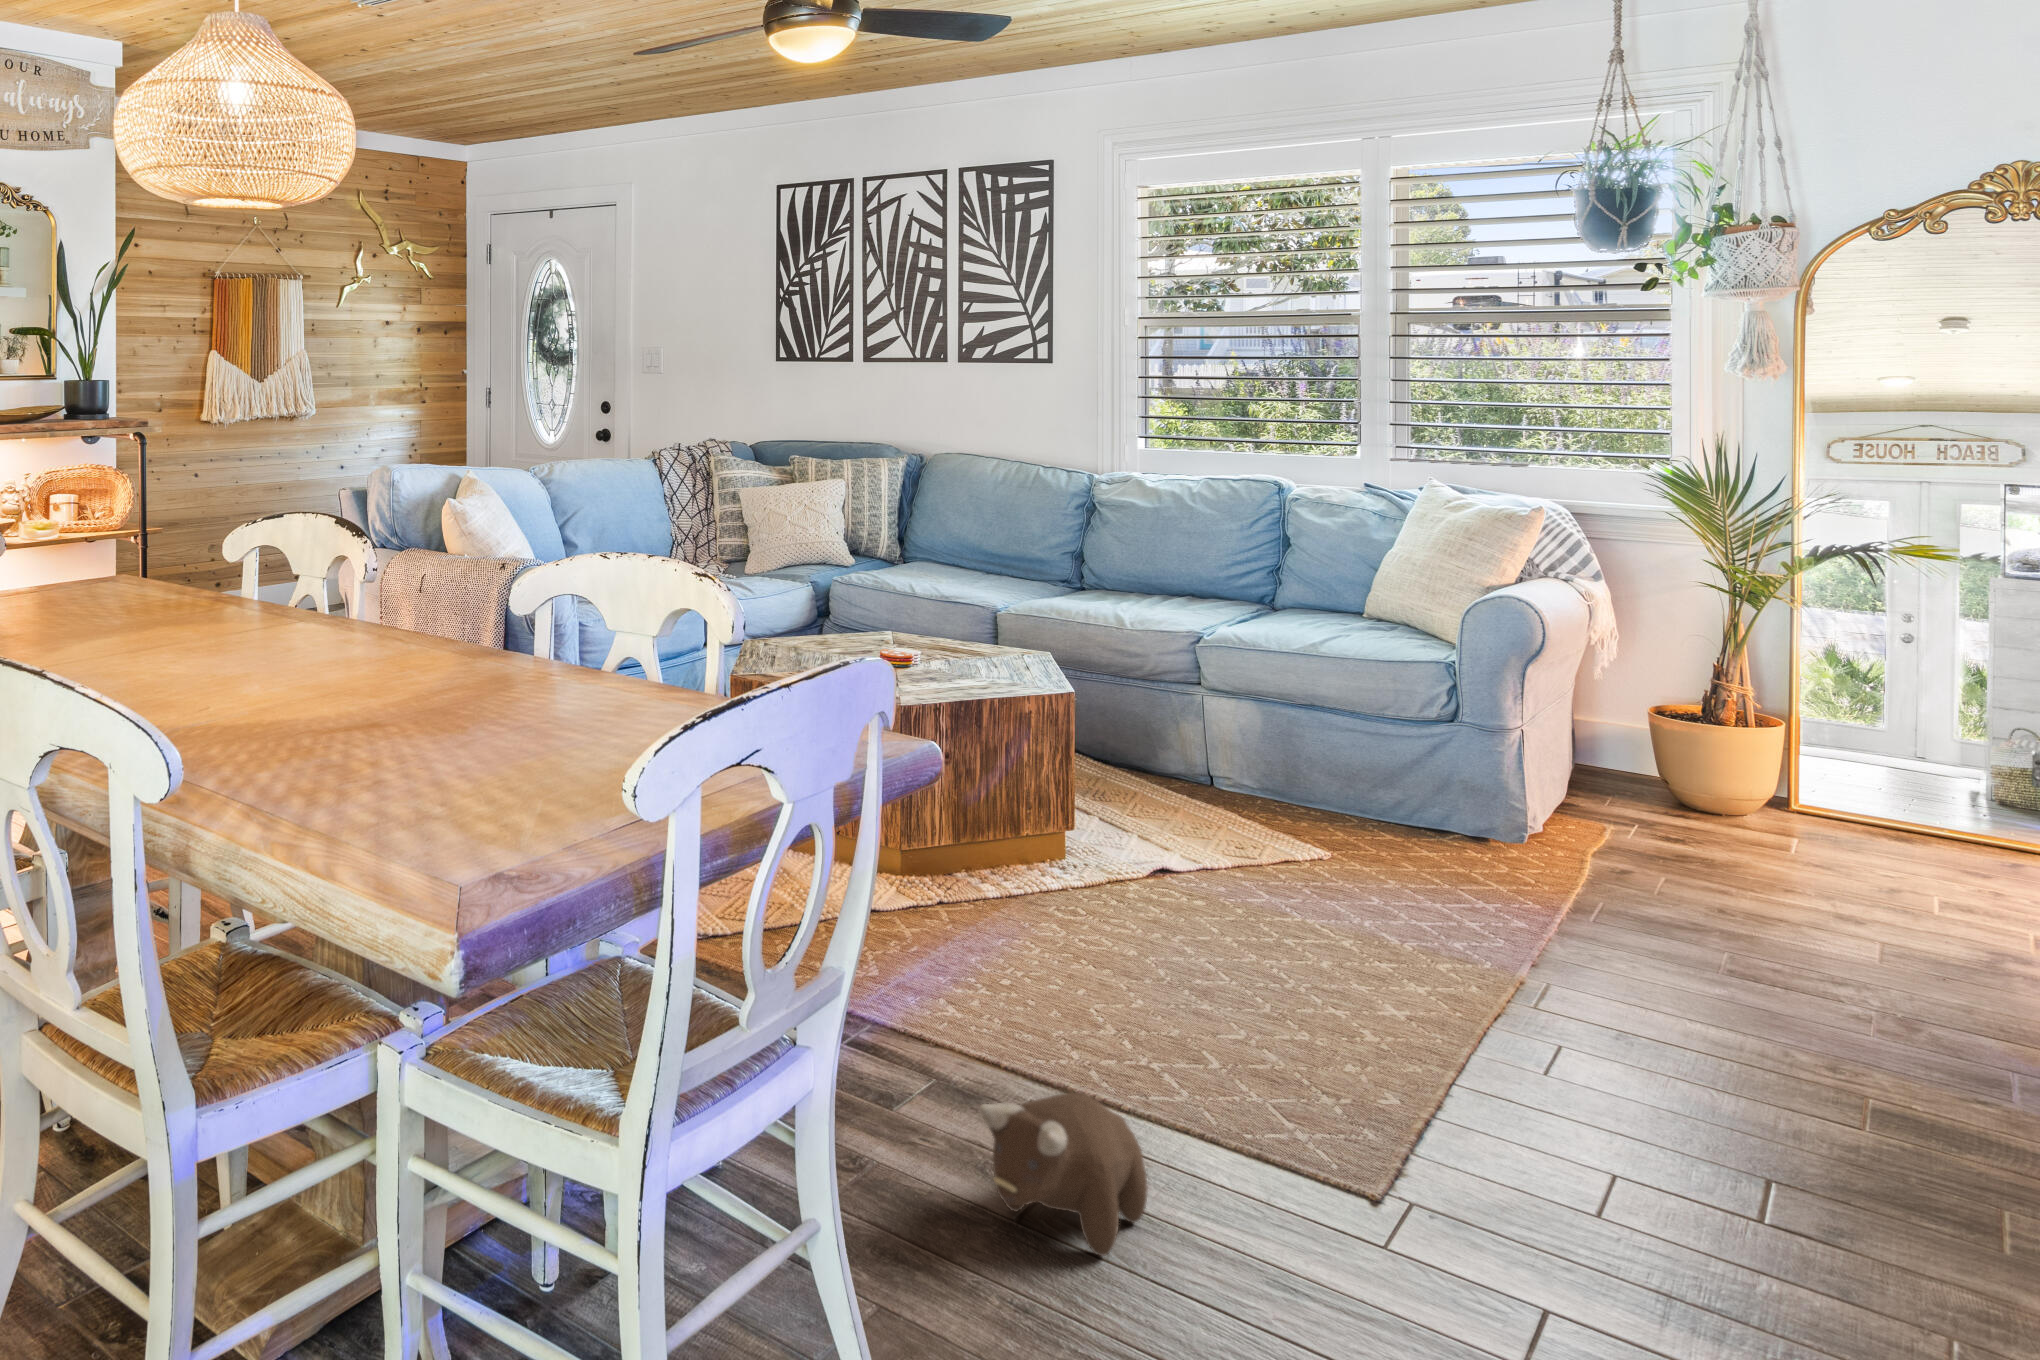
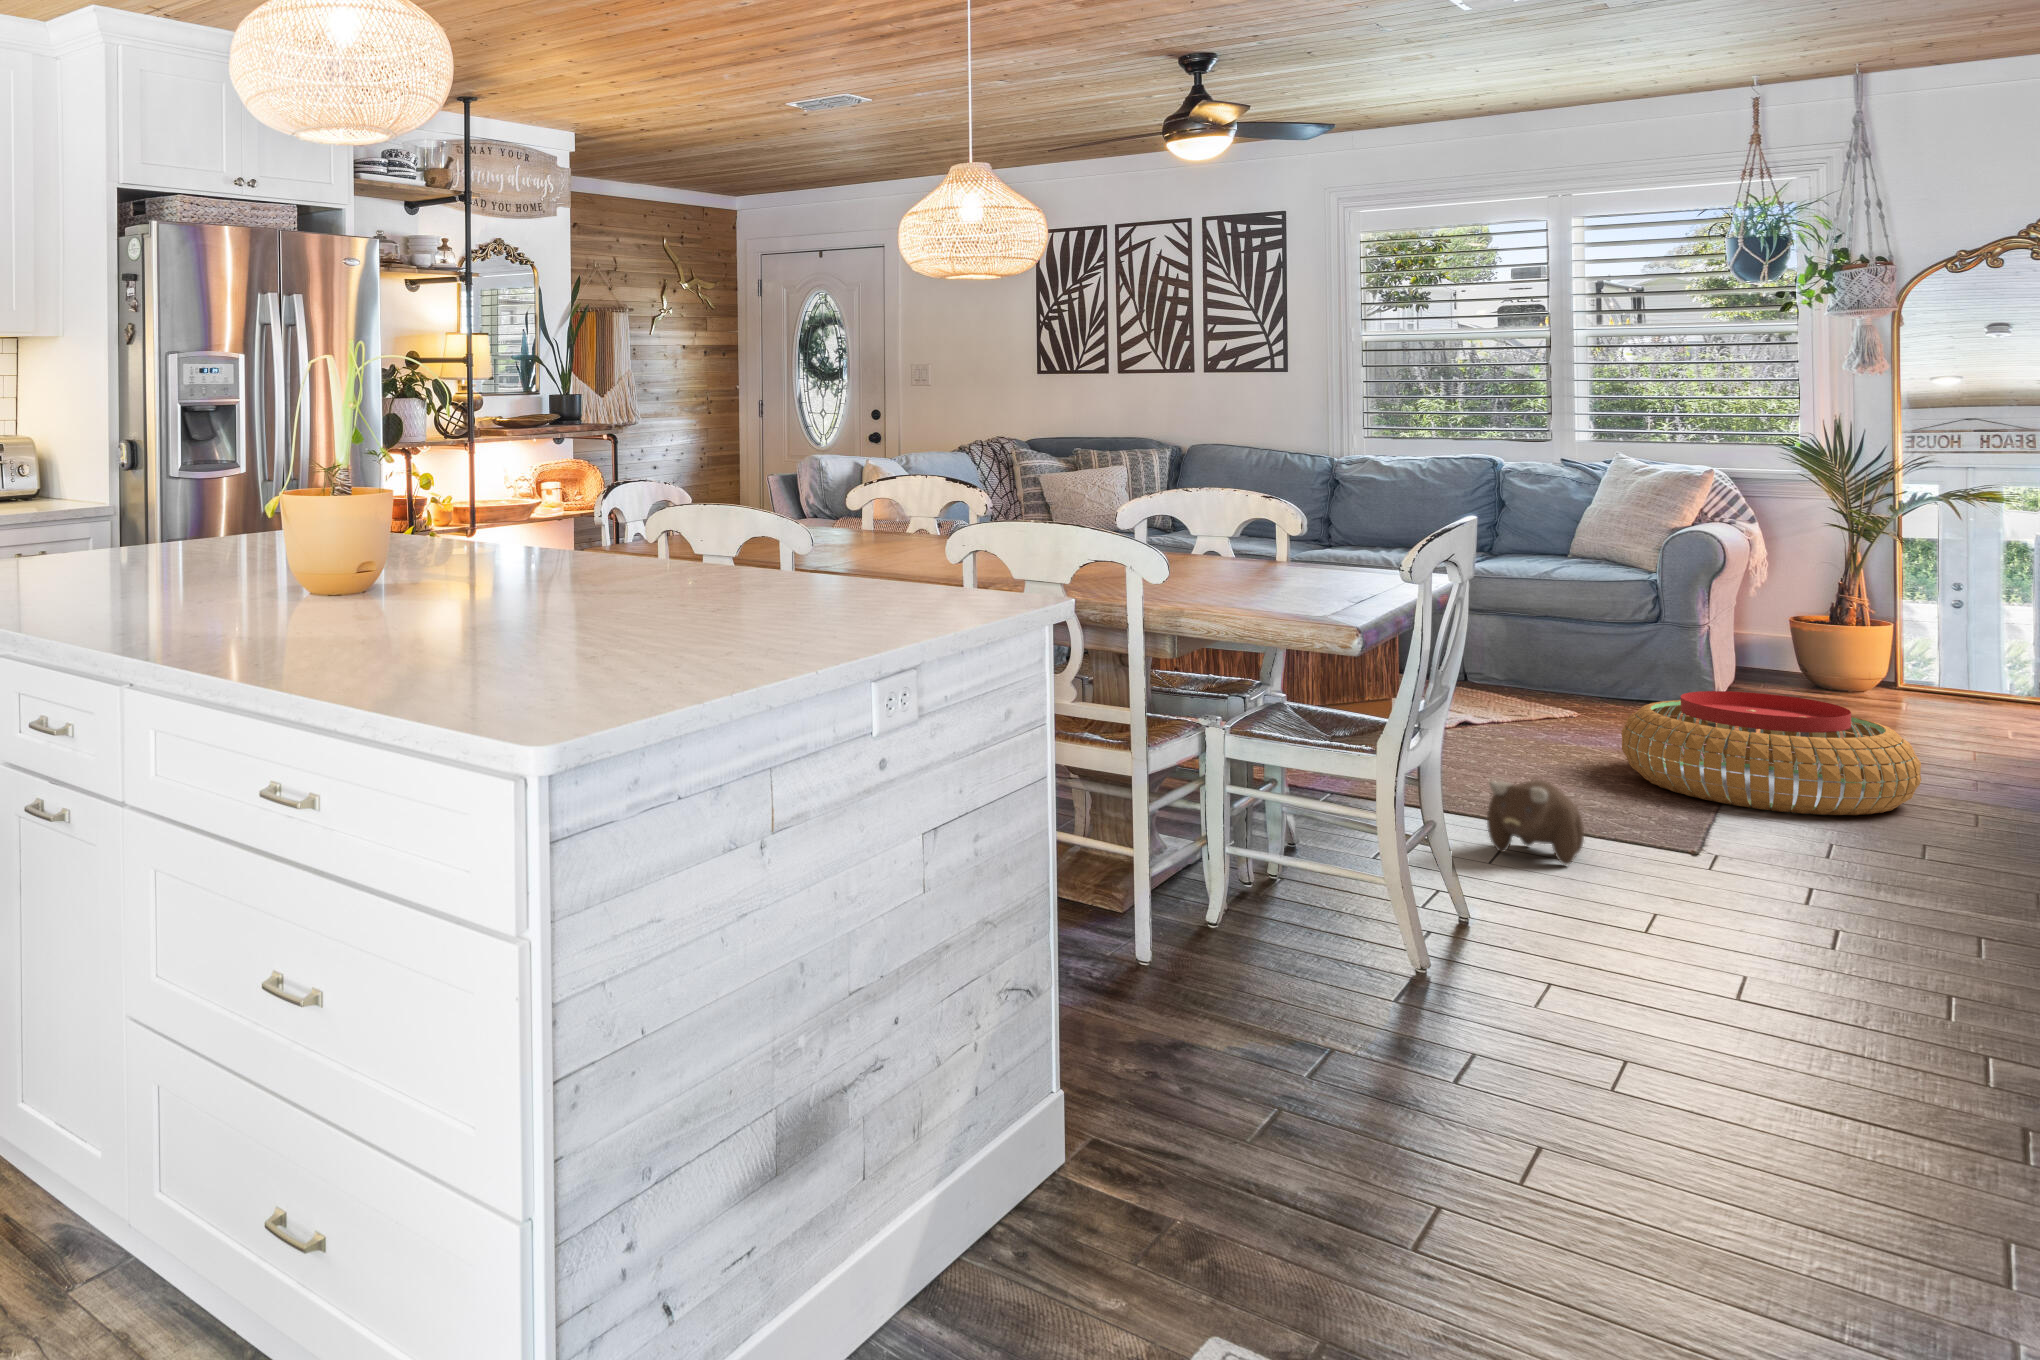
pouf: none [1322,870,1759,1110] -> present [1621,691,1921,815]

